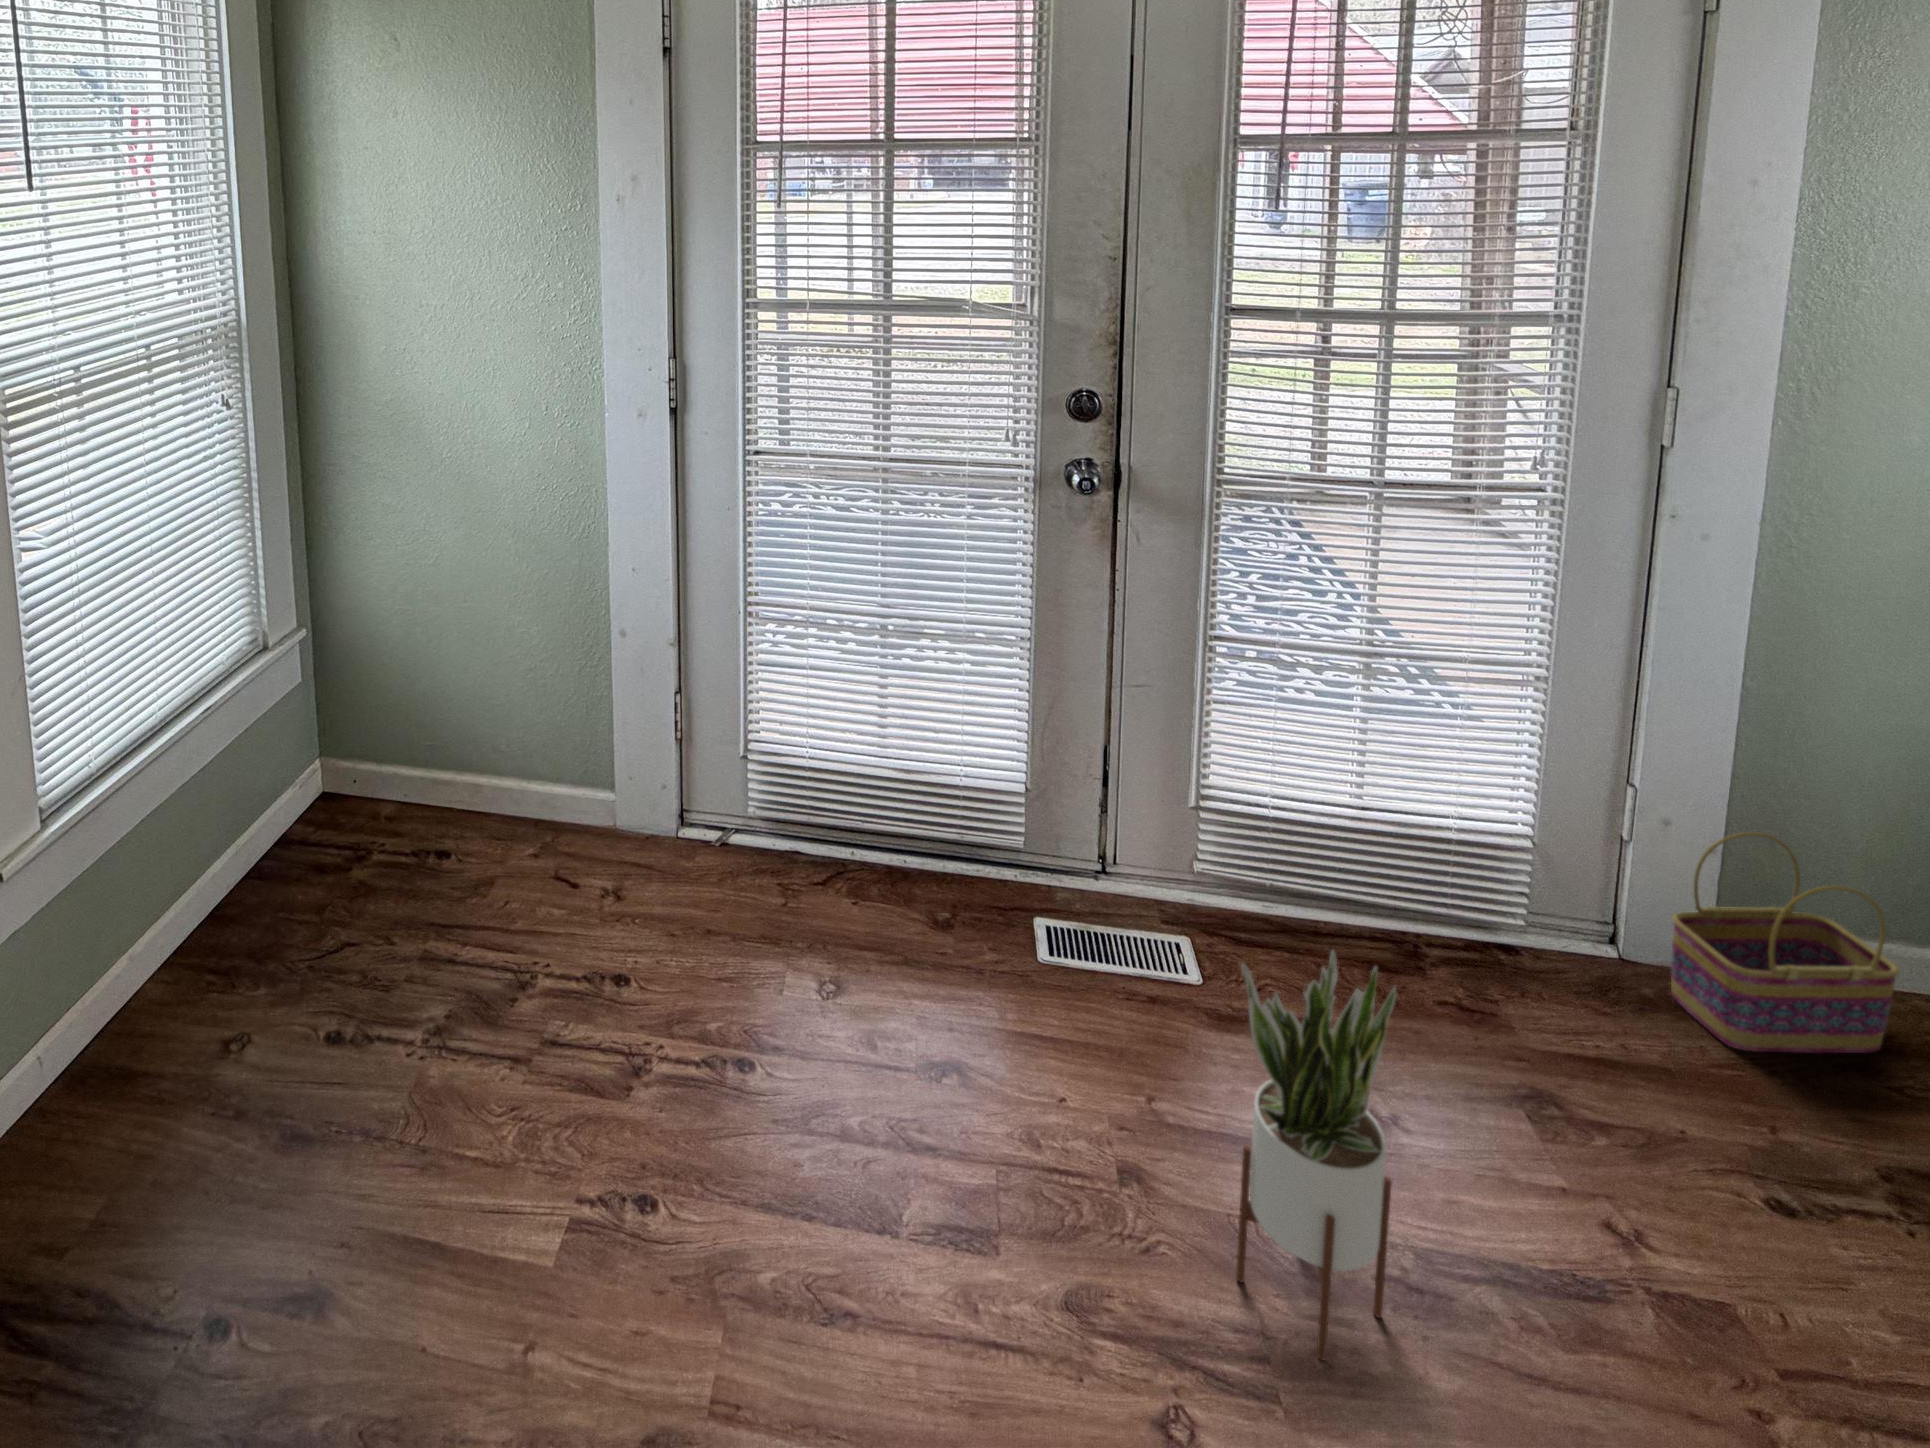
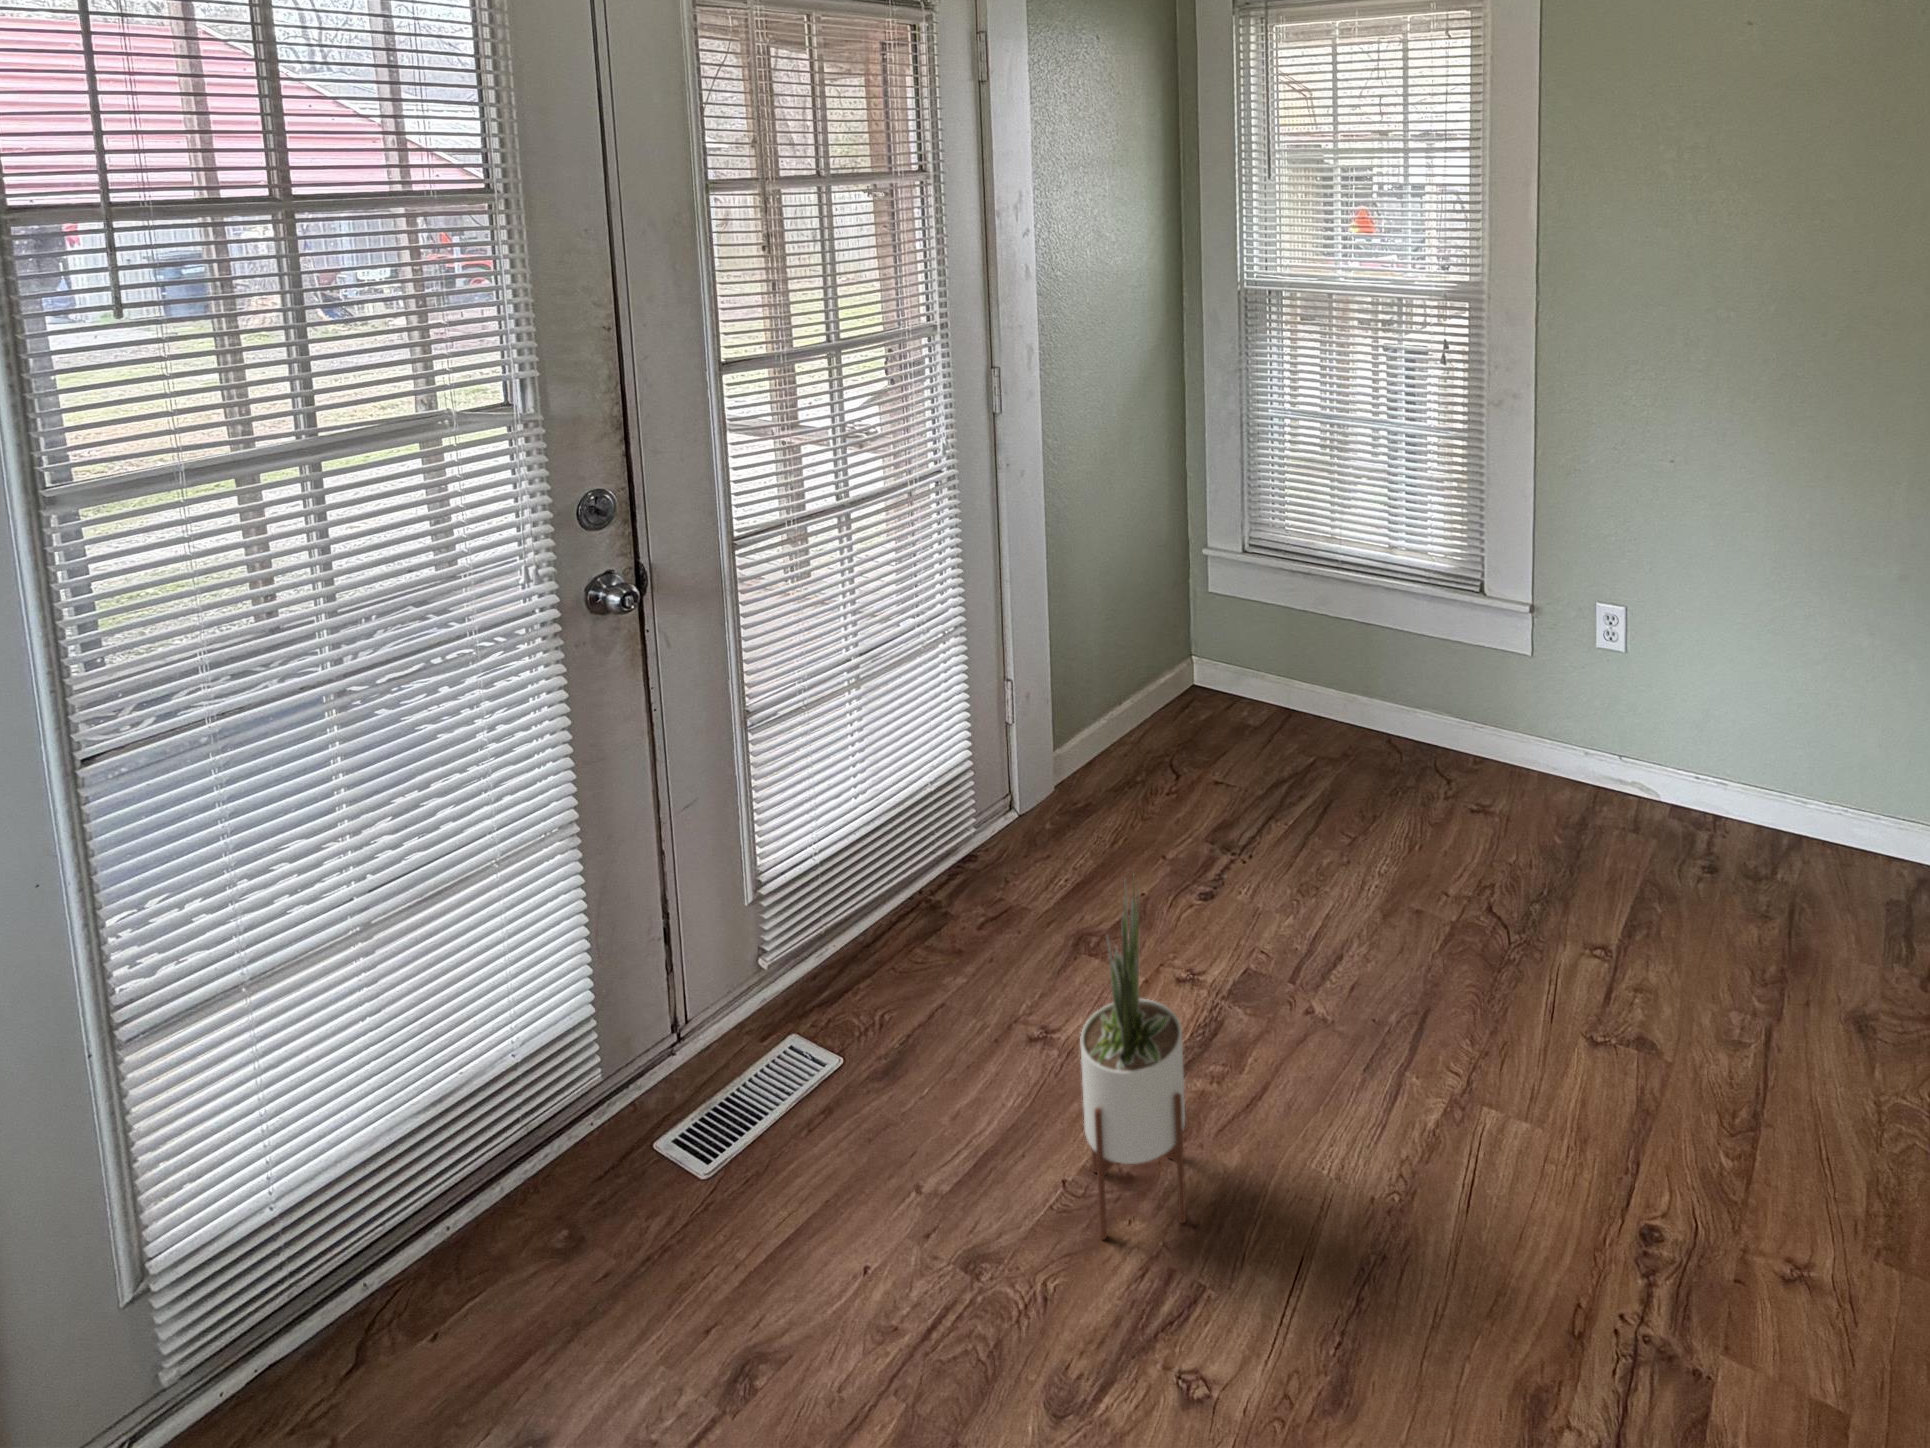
basket: present [1671,832,1899,1053] -> none [1051,667,1145,820]

